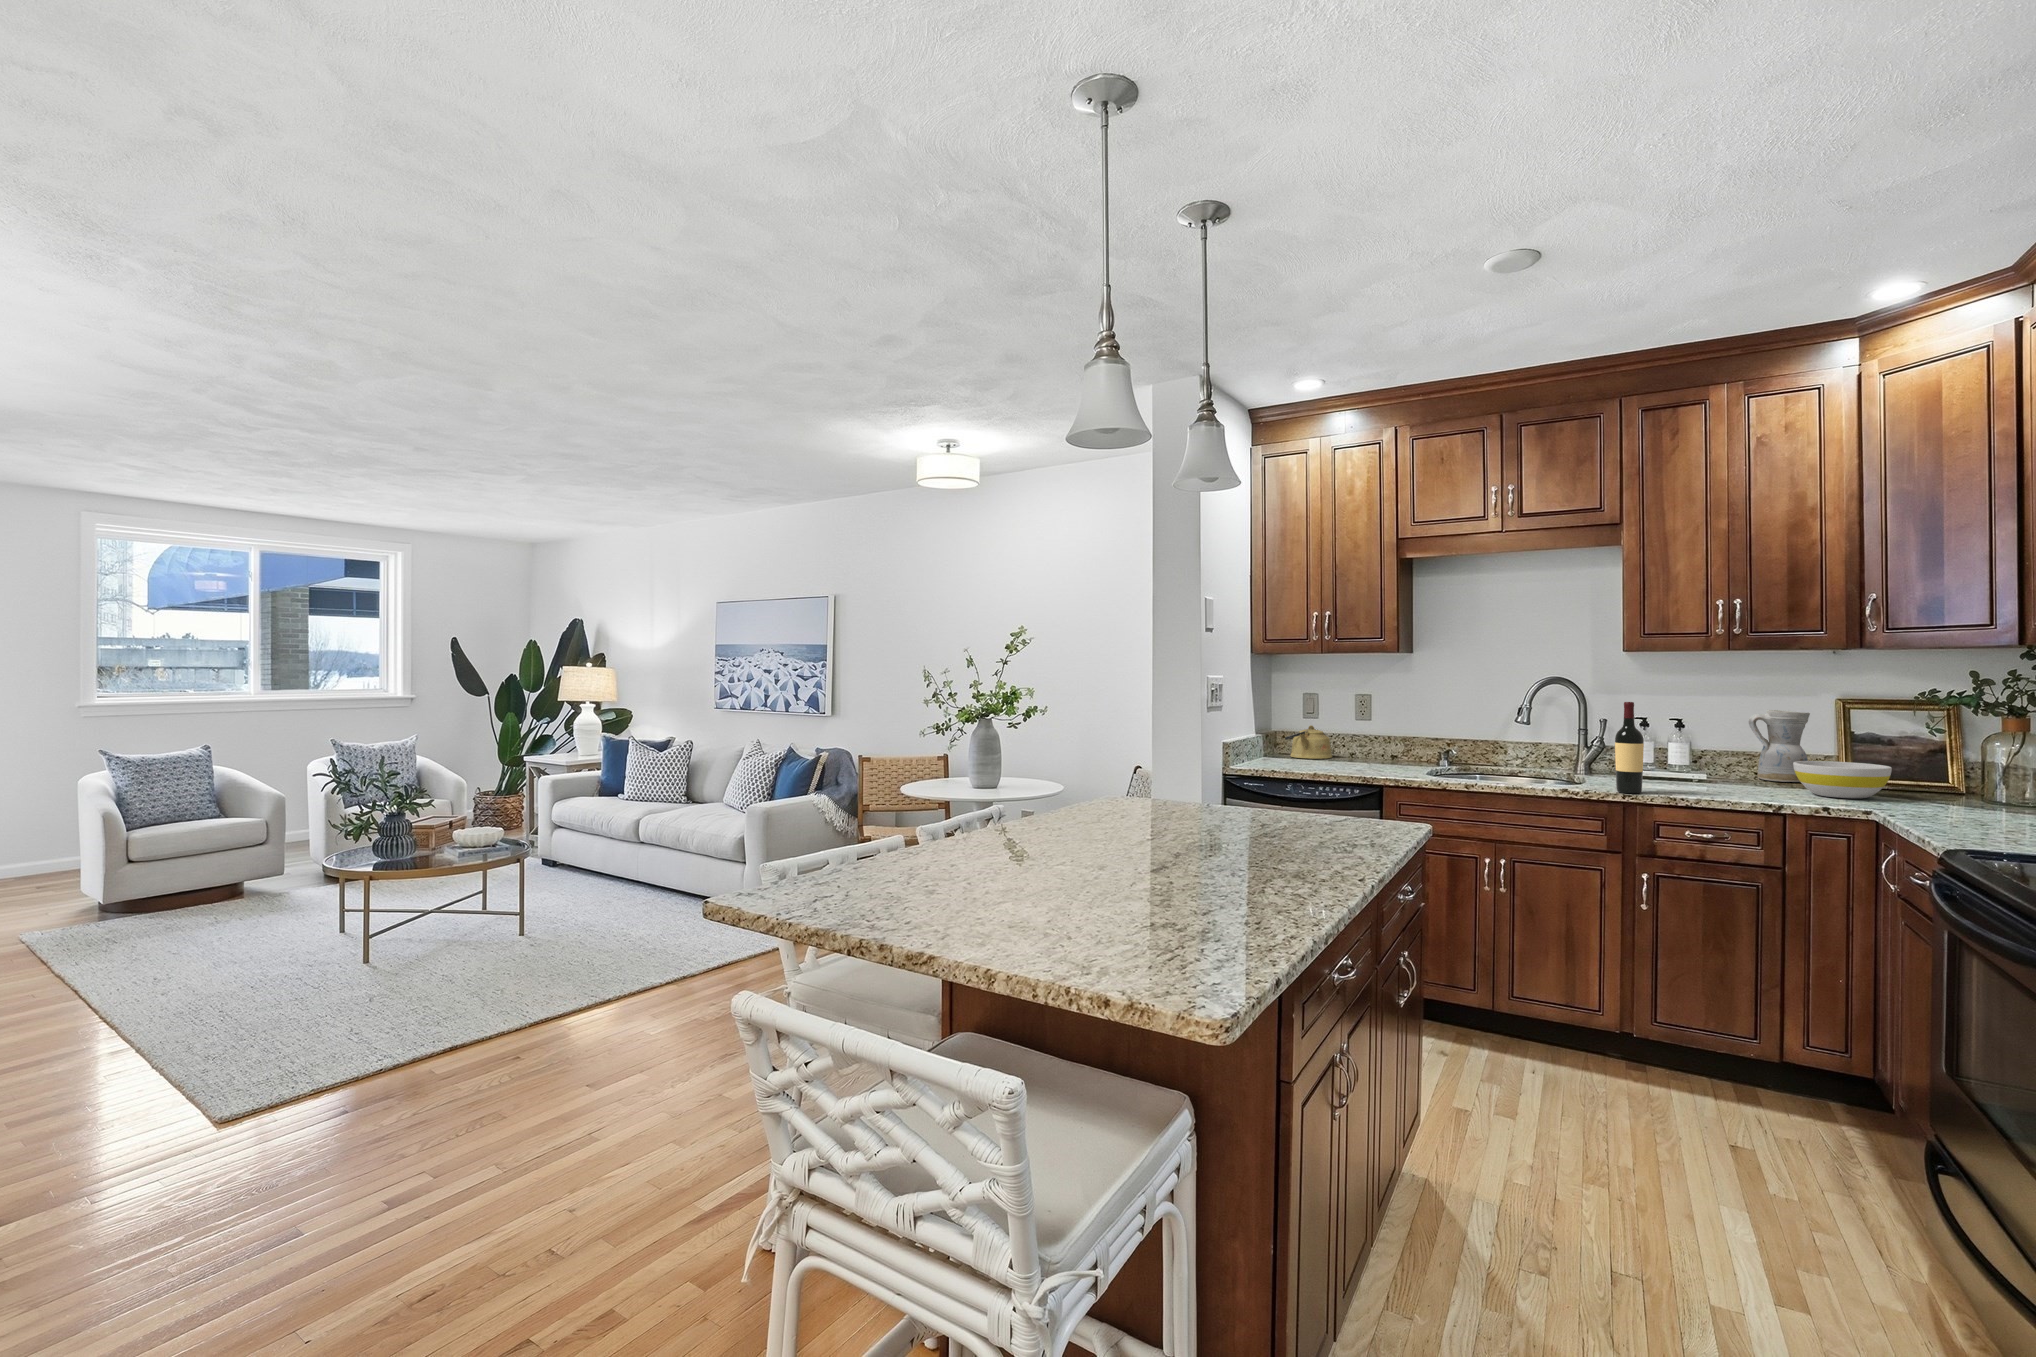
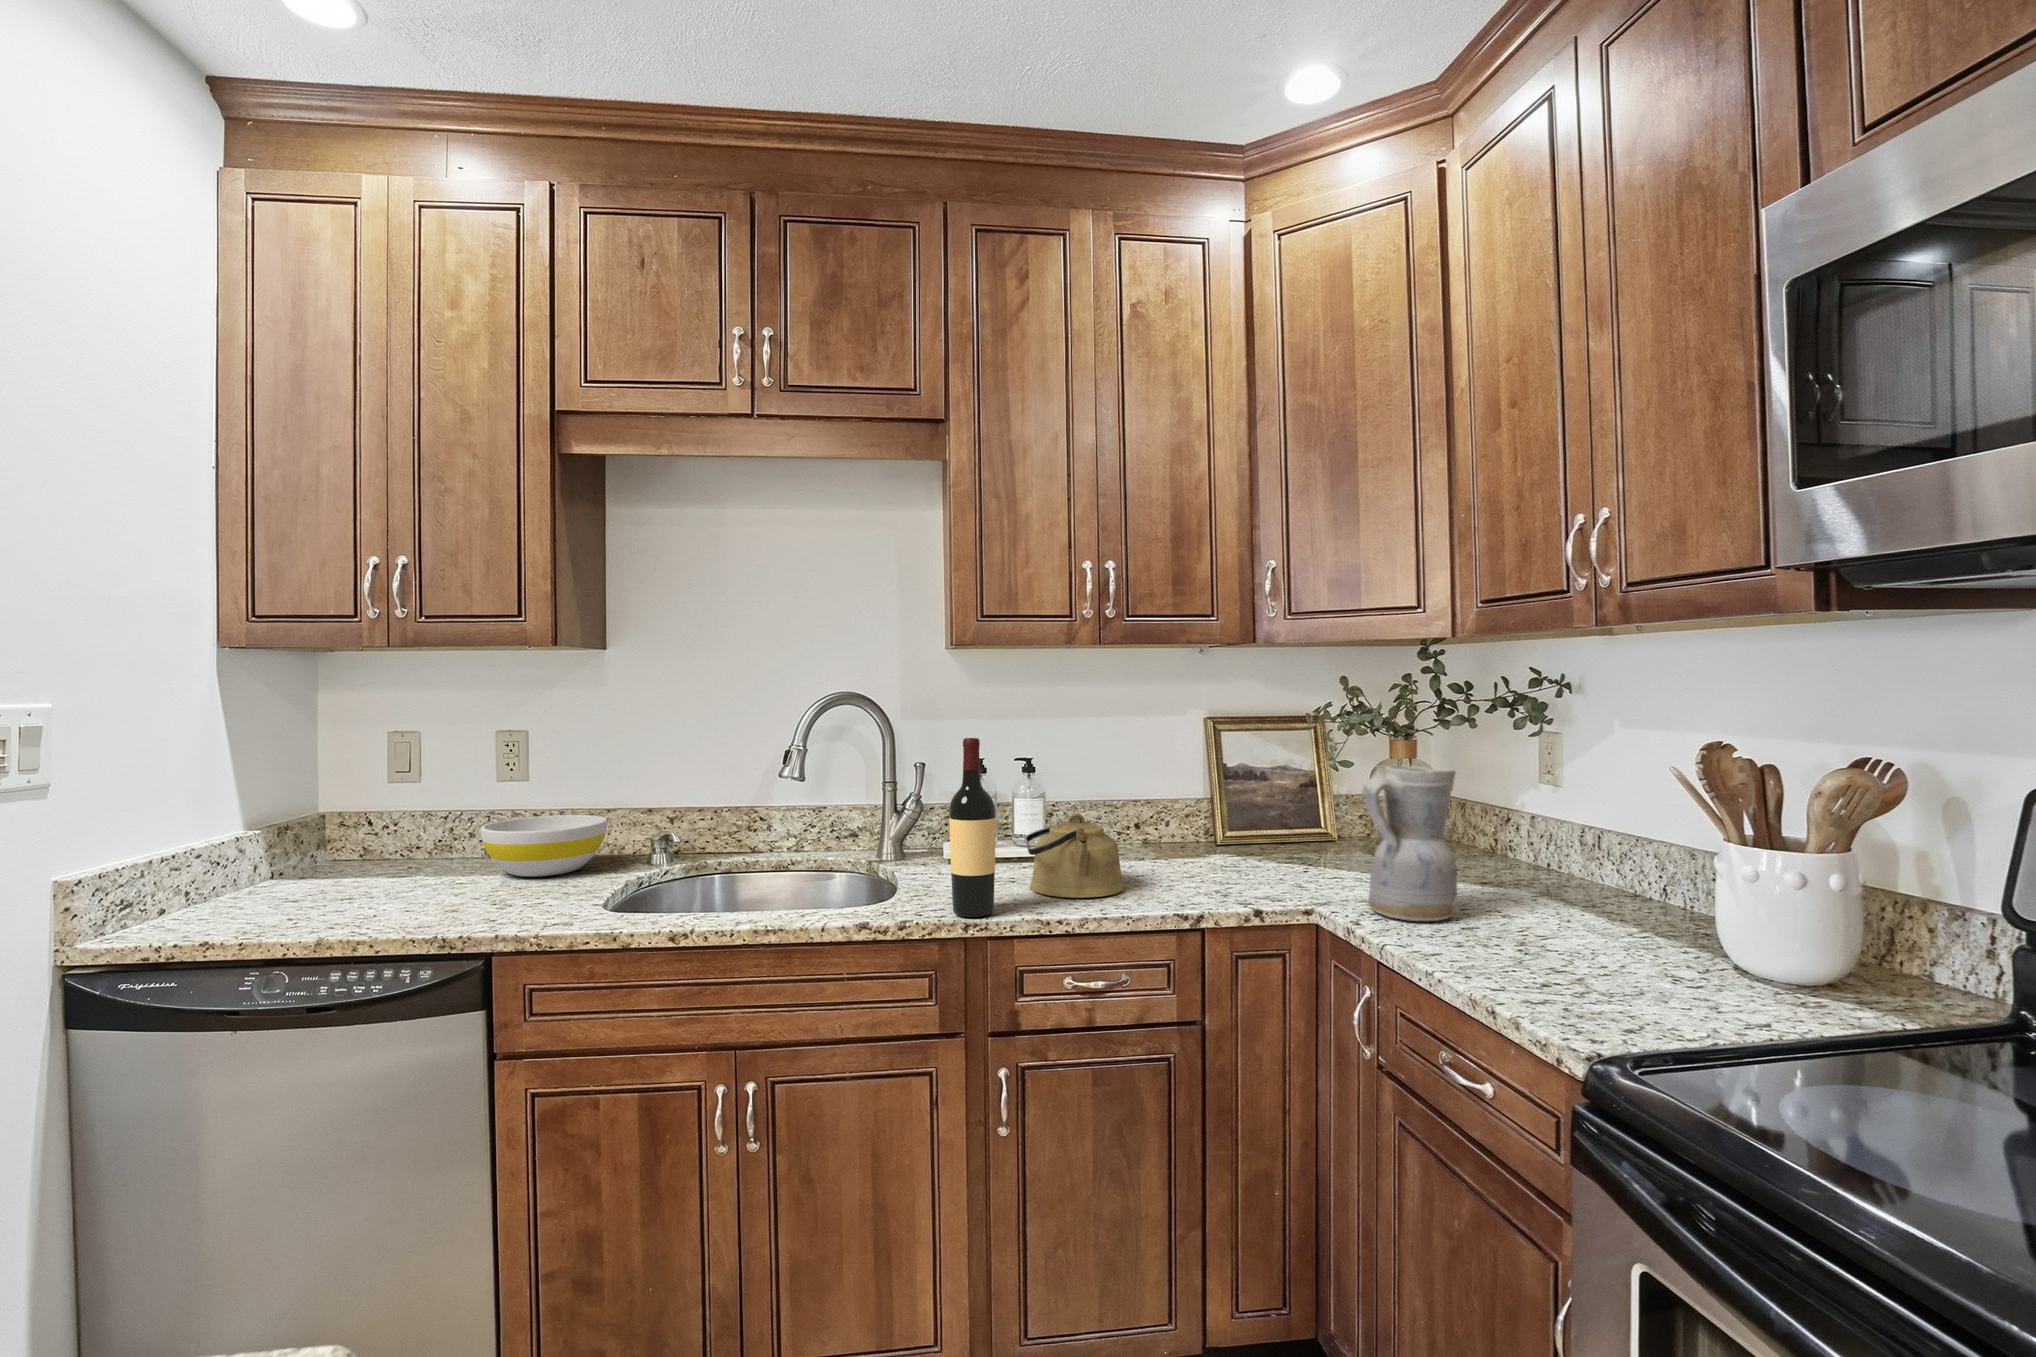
ceramic pitcher: present [1749,710,1810,782] -> present [1362,765,1457,921]
kettle: present [1285,725,1332,759] -> present [1025,813,1124,898]
bowl: present [1793,761,1892,798] -> present [481,815,607,877]

